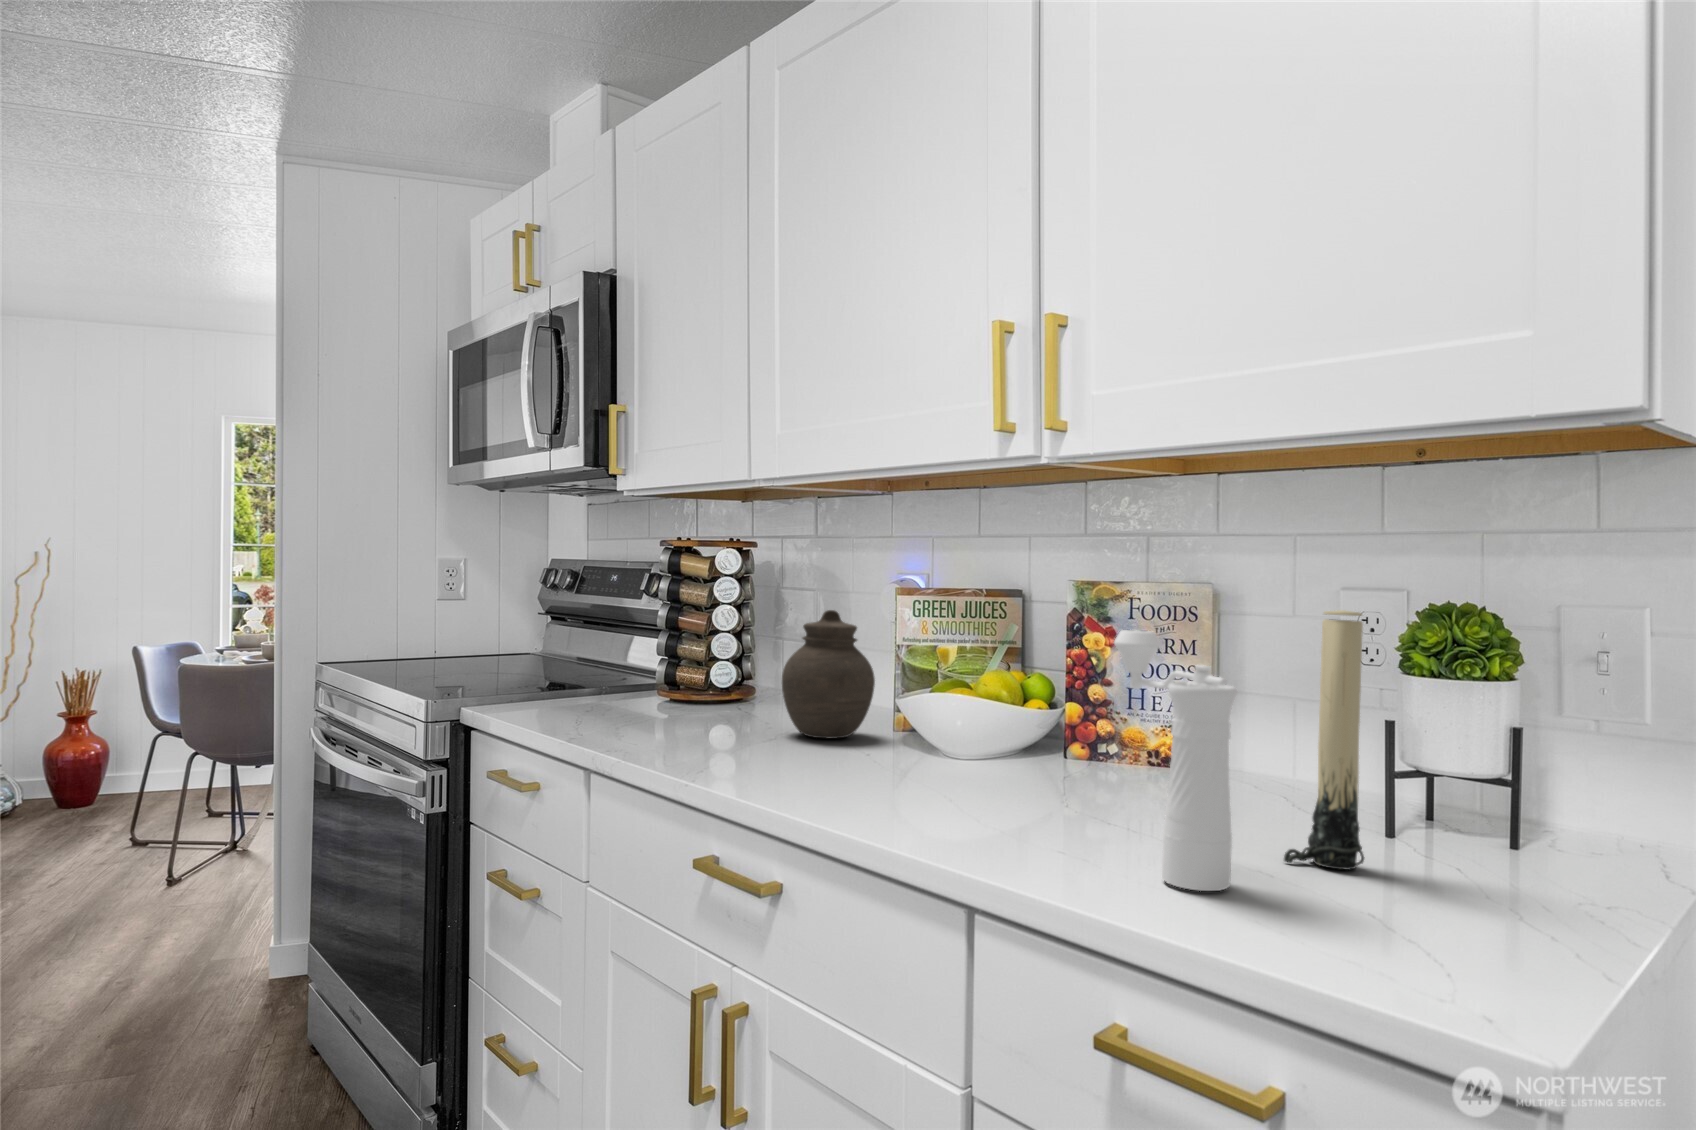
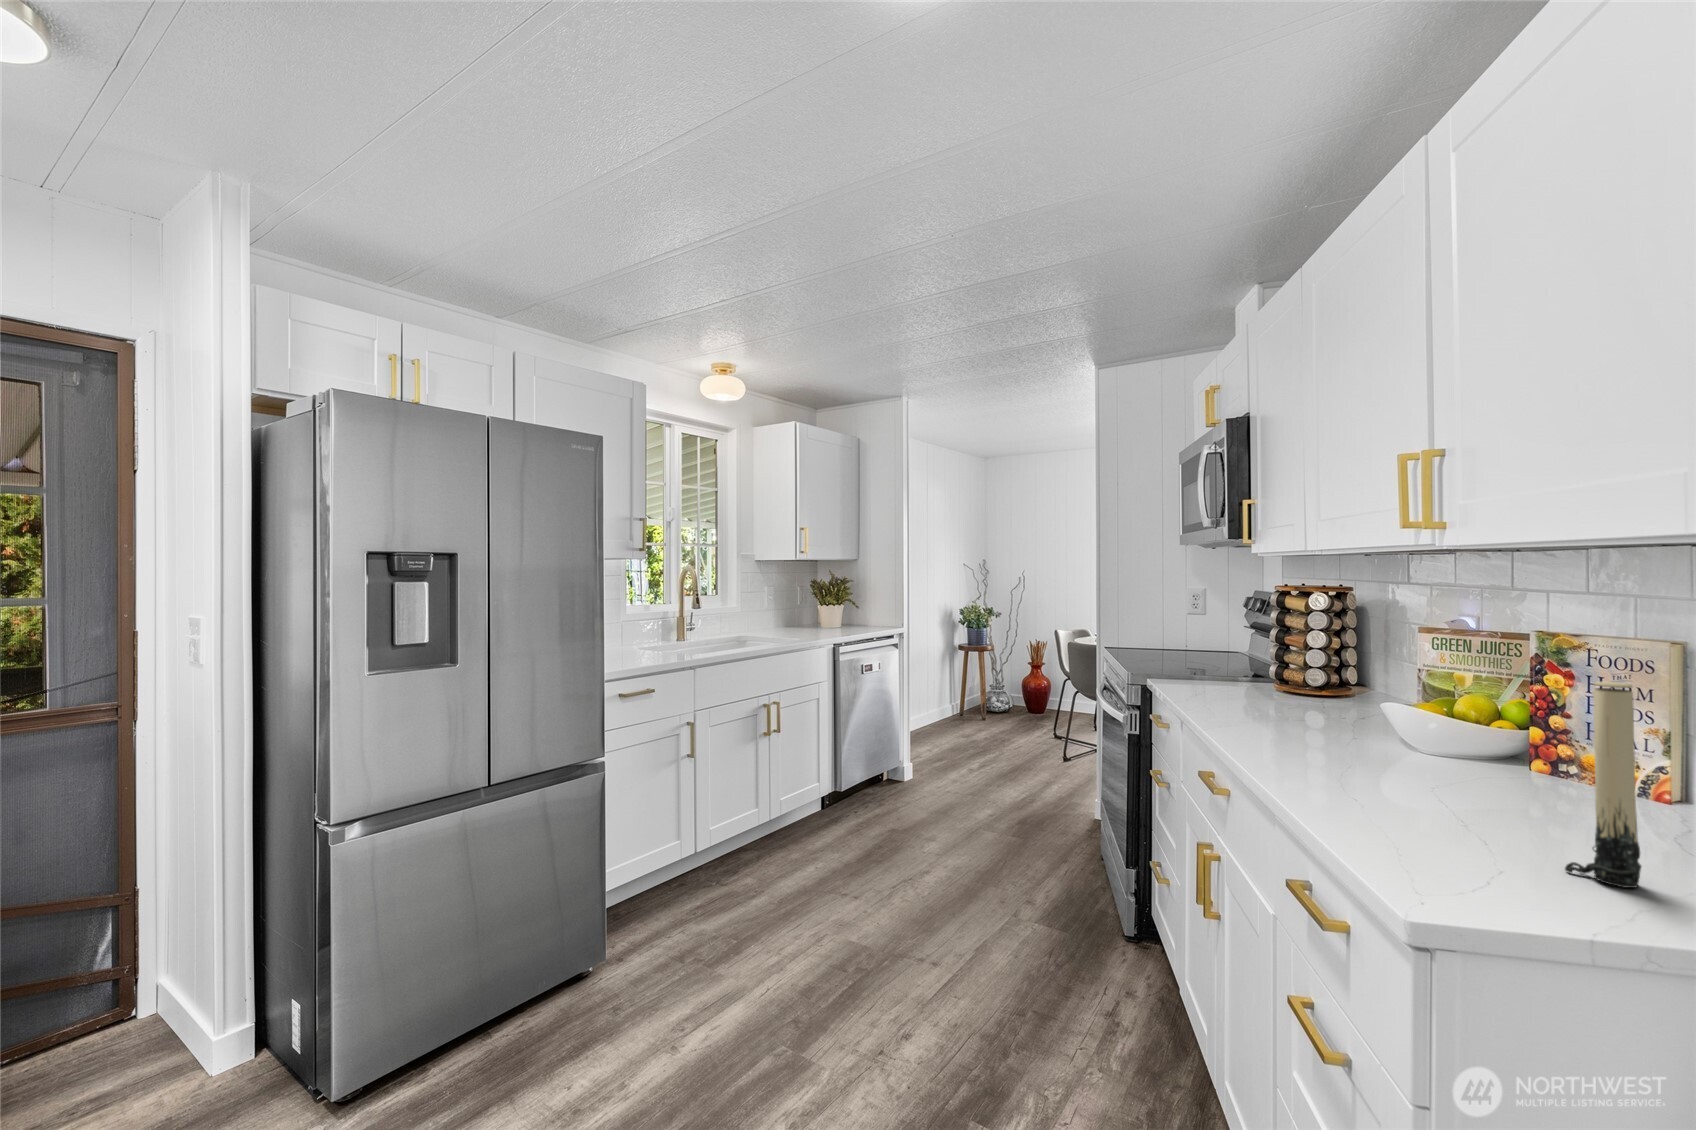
jar: present [782,610,875,738] -> none [1287,649,1361,738]
pepper mill: present [1114,630,1237,891] -> none [1408,686,1467,873]

